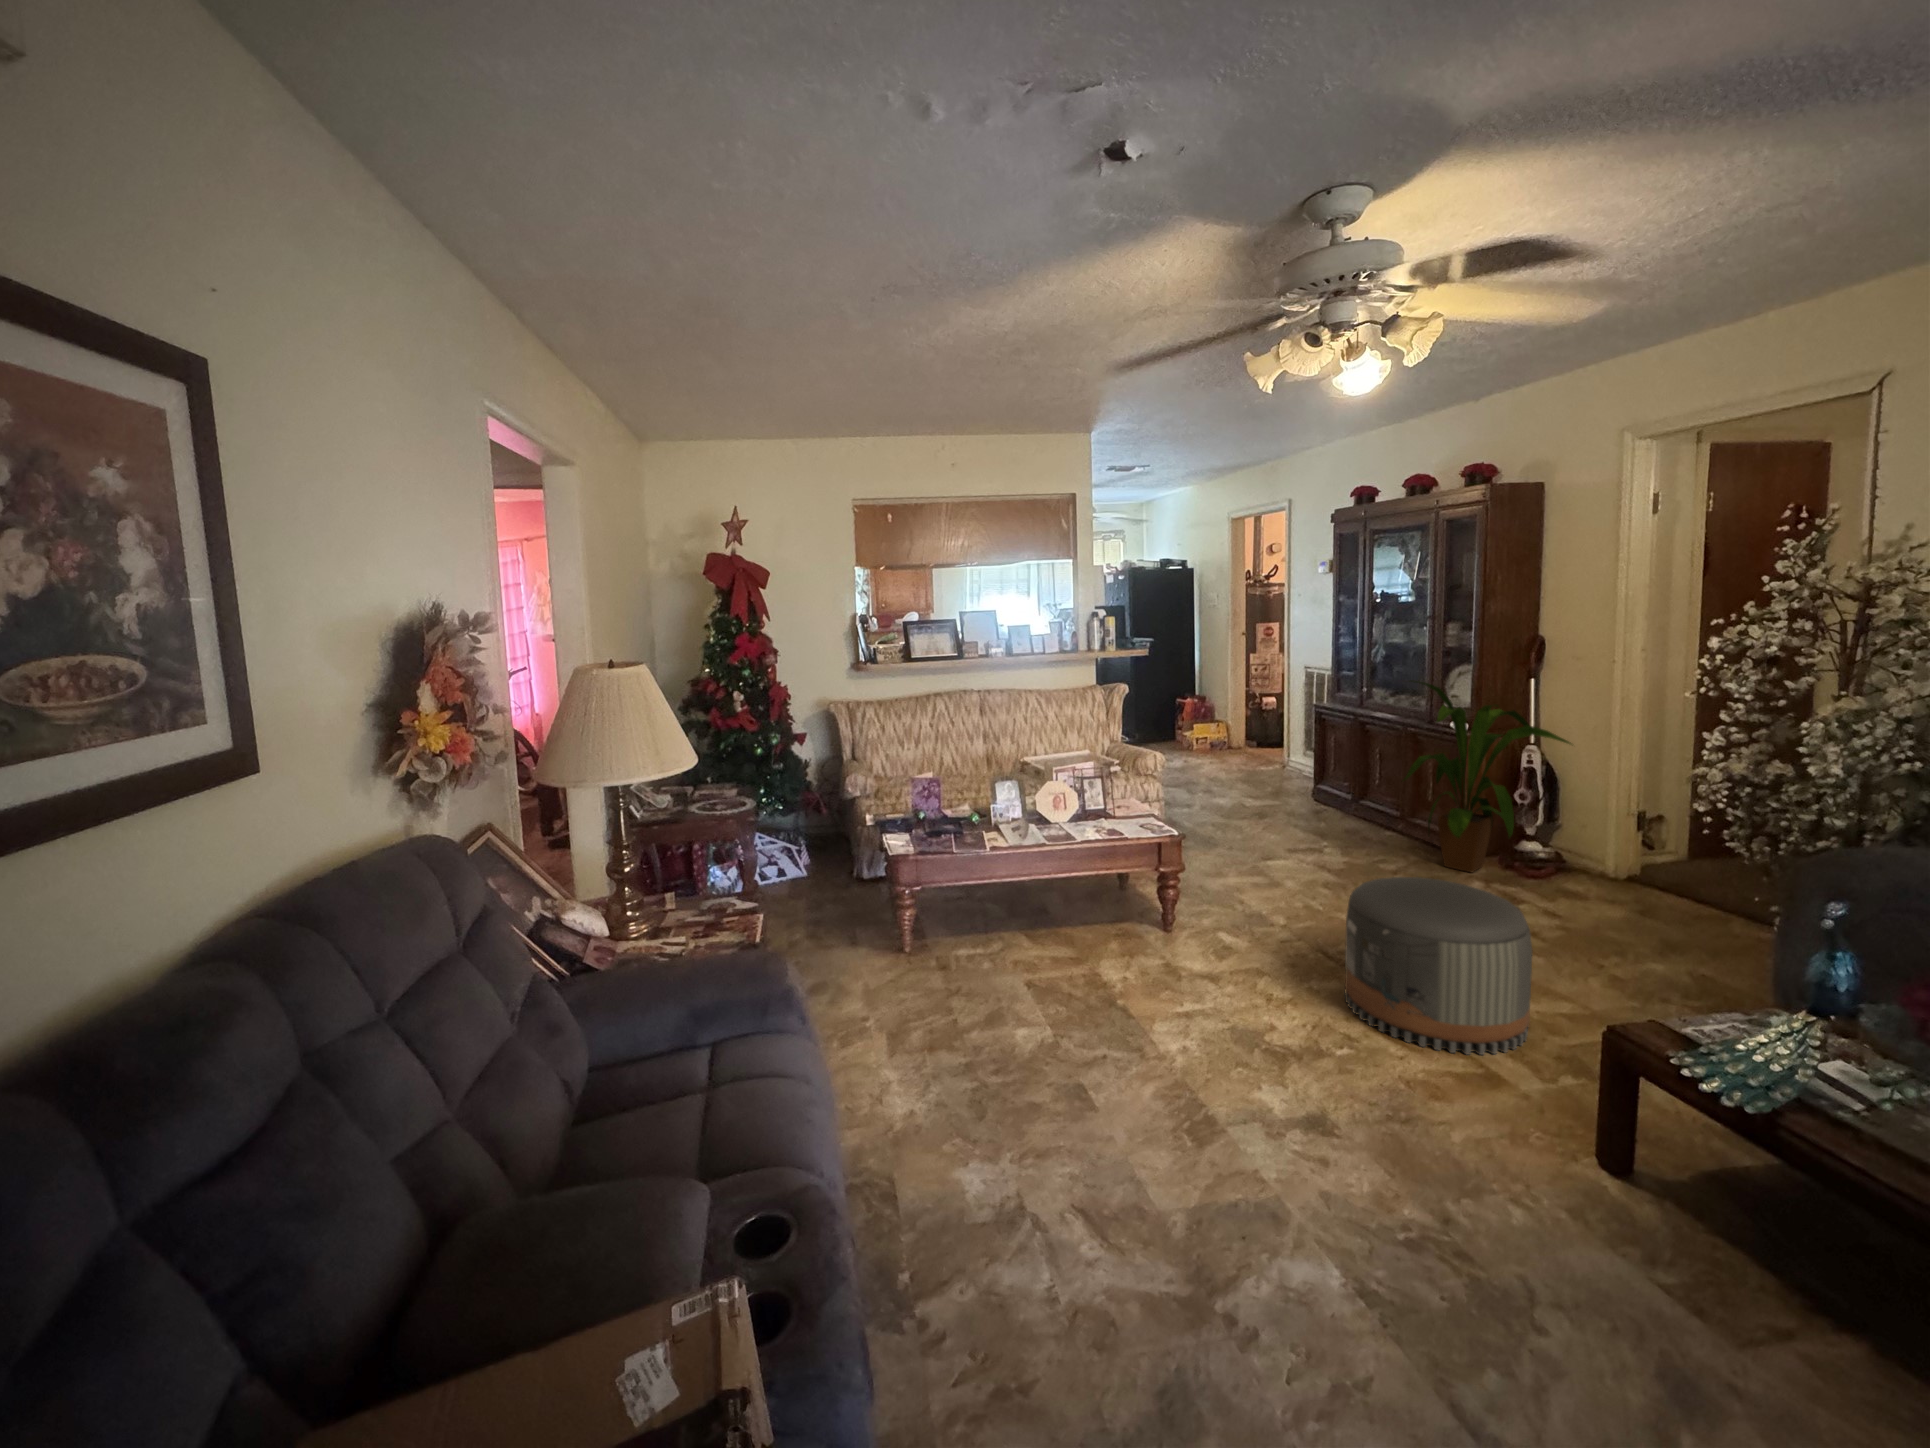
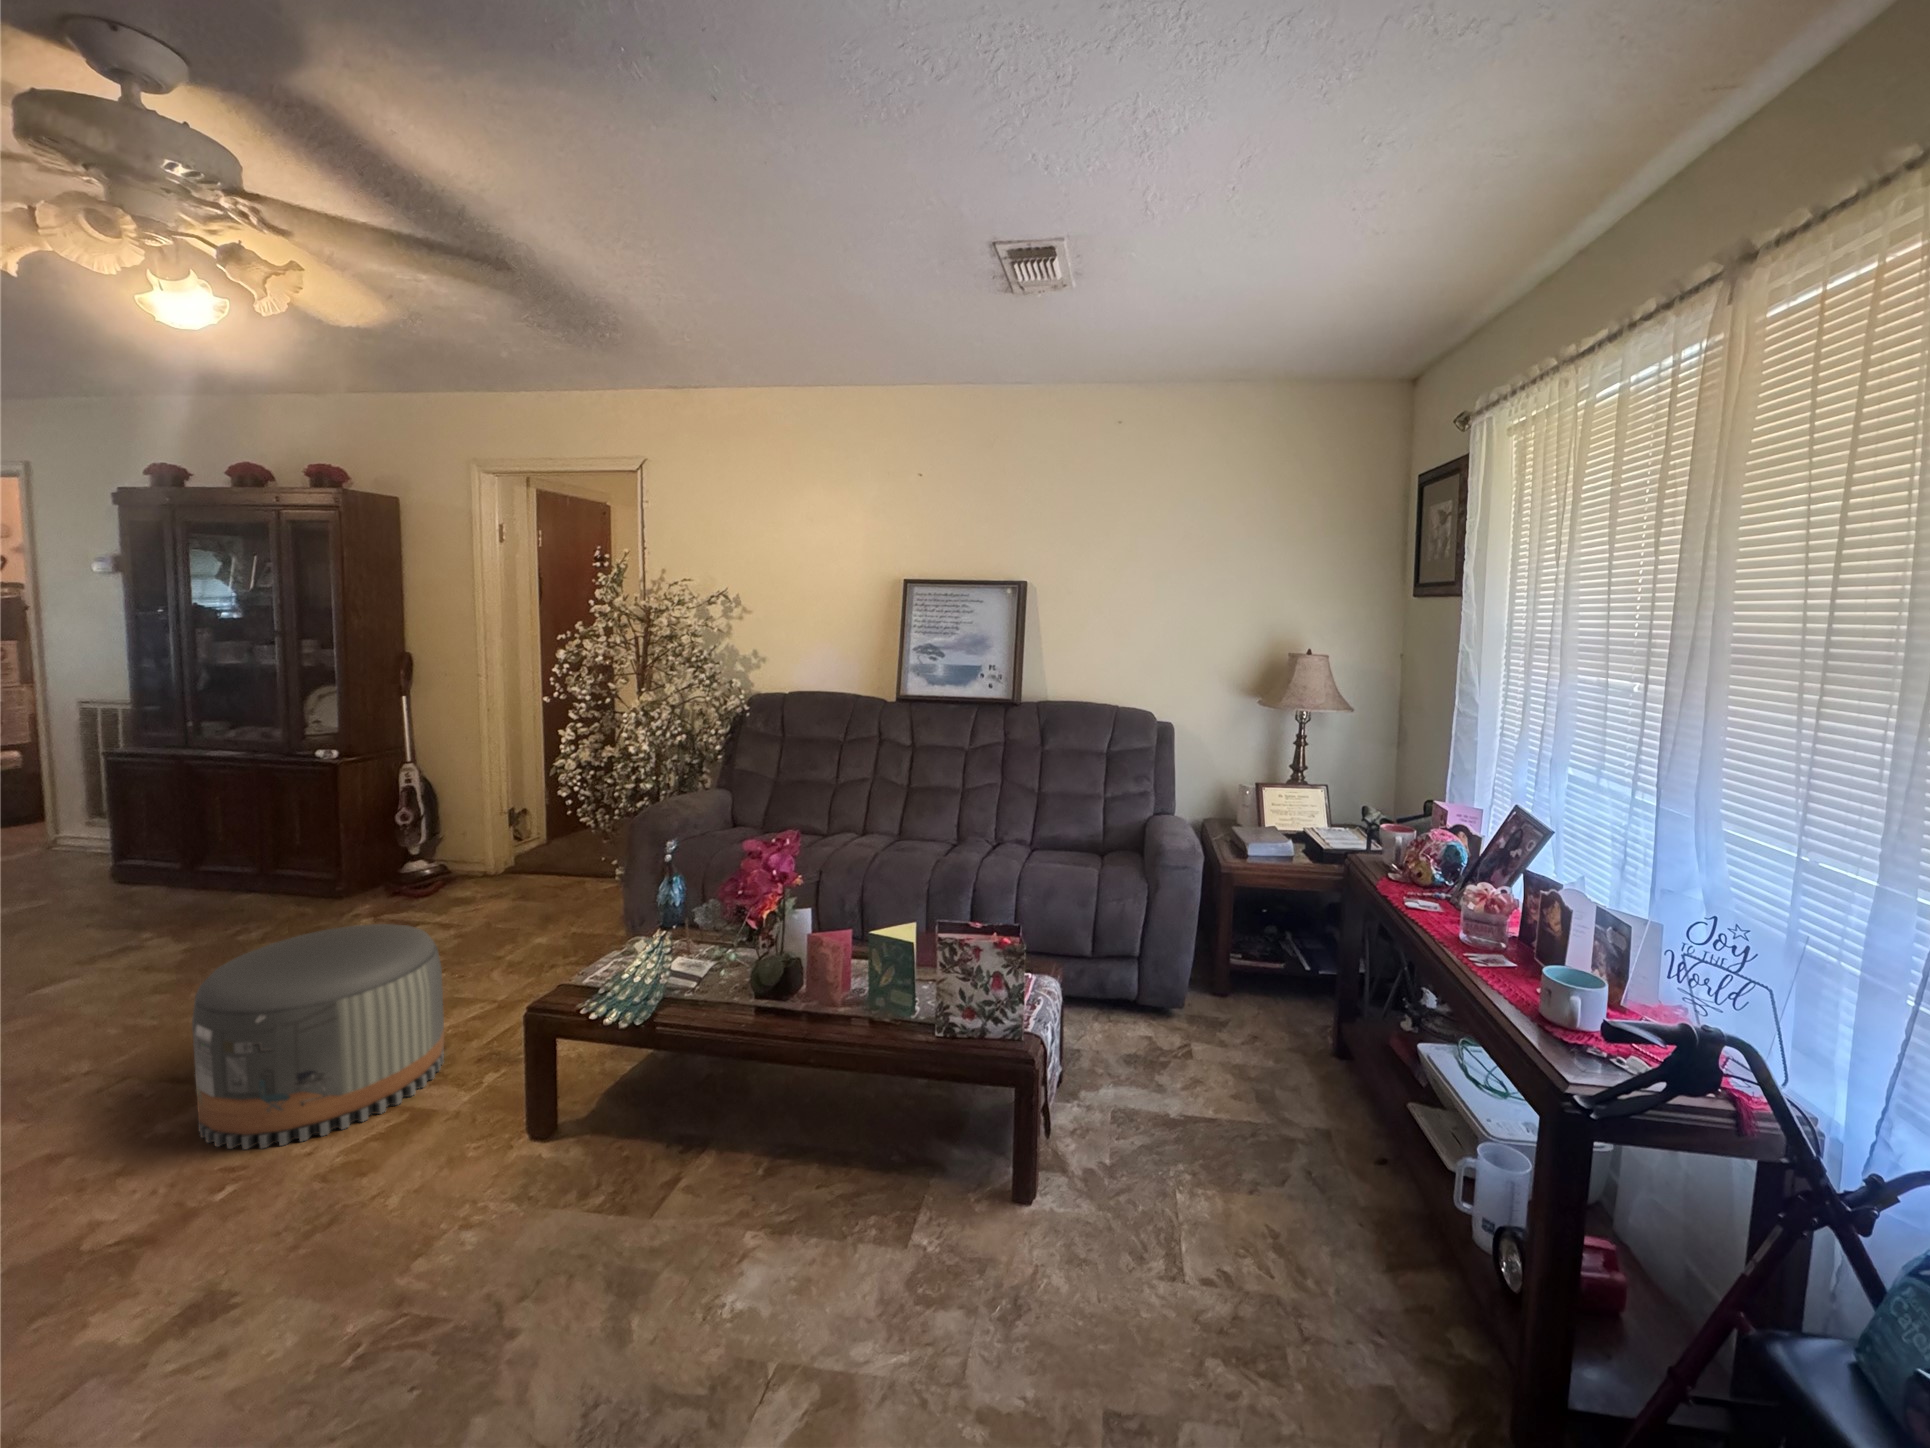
house plant: present [1404,682,1571,873] -> none [255,707,454,915]

